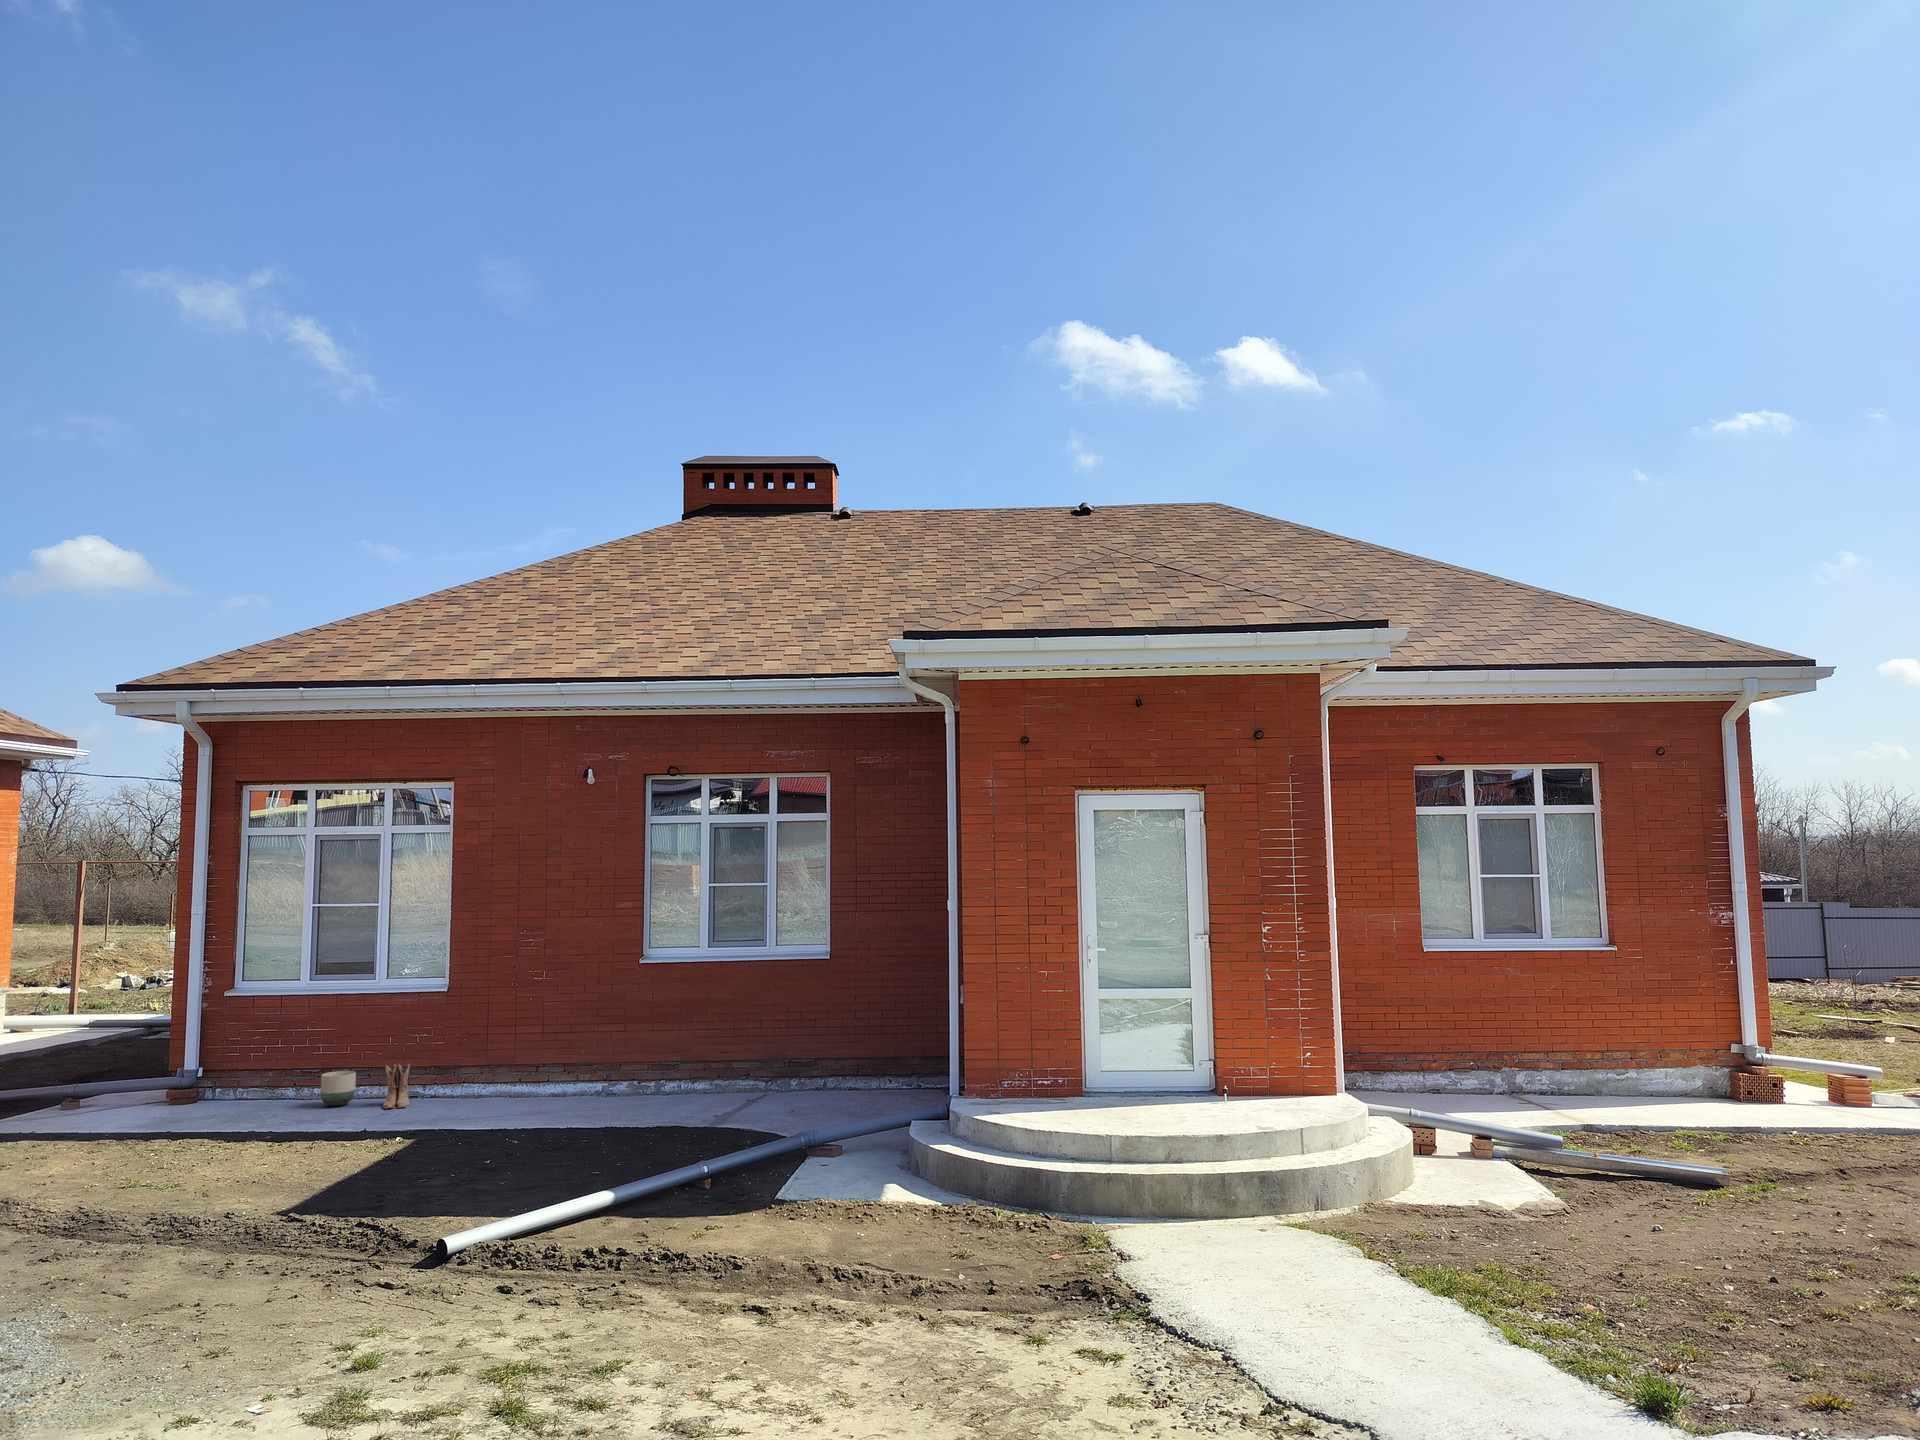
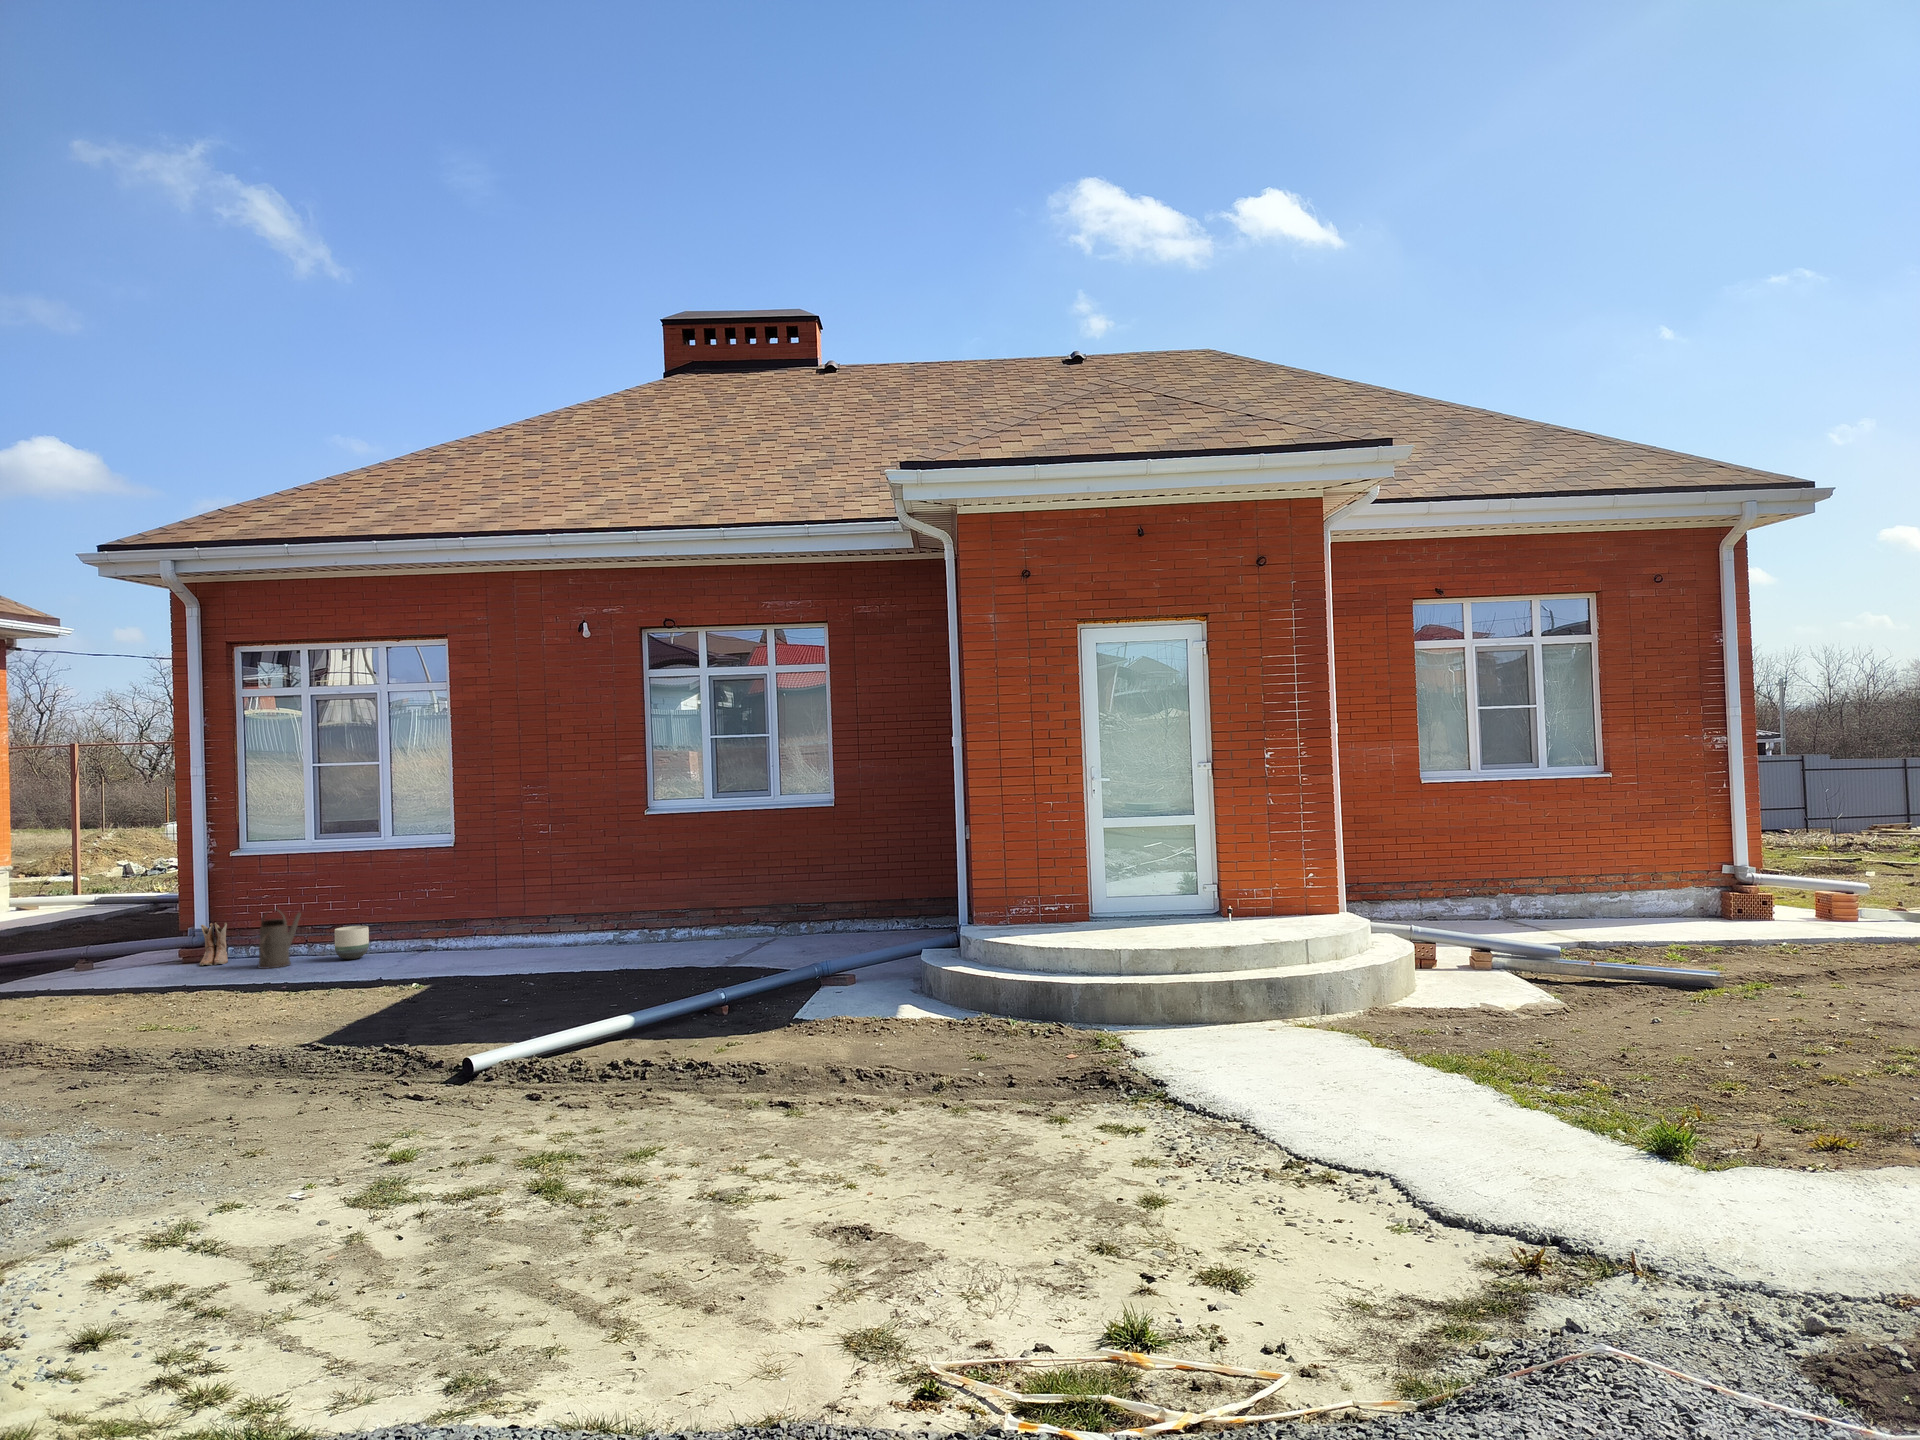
watering can: none [242,1053,289,1115] -> present [258,910,301,969]
boots: present [383,1064,410,1109] -> present [200,923,228,965]

